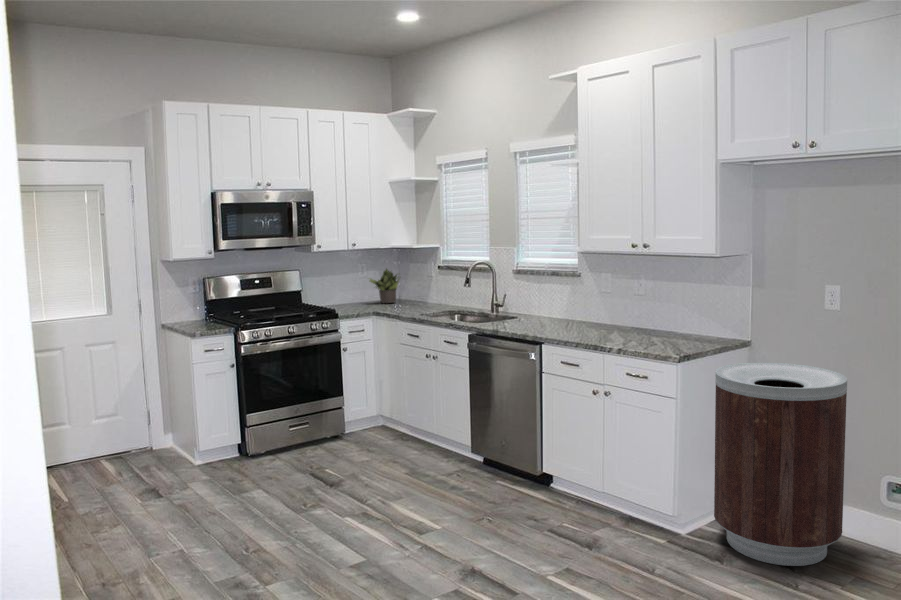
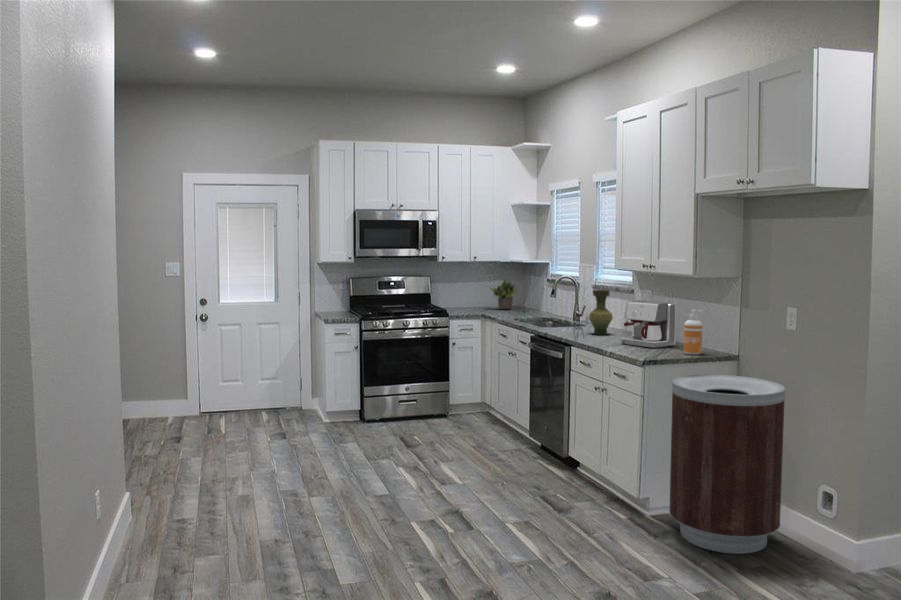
vase: none [543,275,570,327] -> present [589,290,613,335]
coffee maker: none [605,285,663,338] -> present [621,300,676,348]
soap dispenser: none [691,292,712,342] -> present [684,310,702,354]

